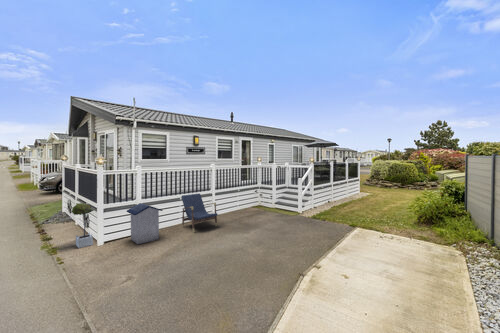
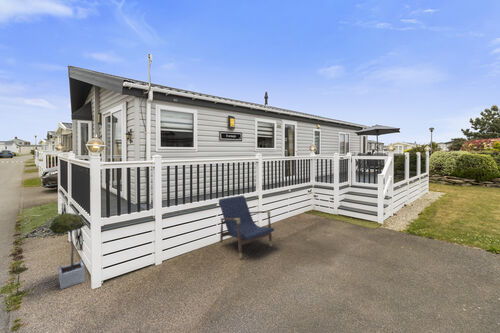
trash can: present [127,203,163,244] -> none [138,213,194,285]

